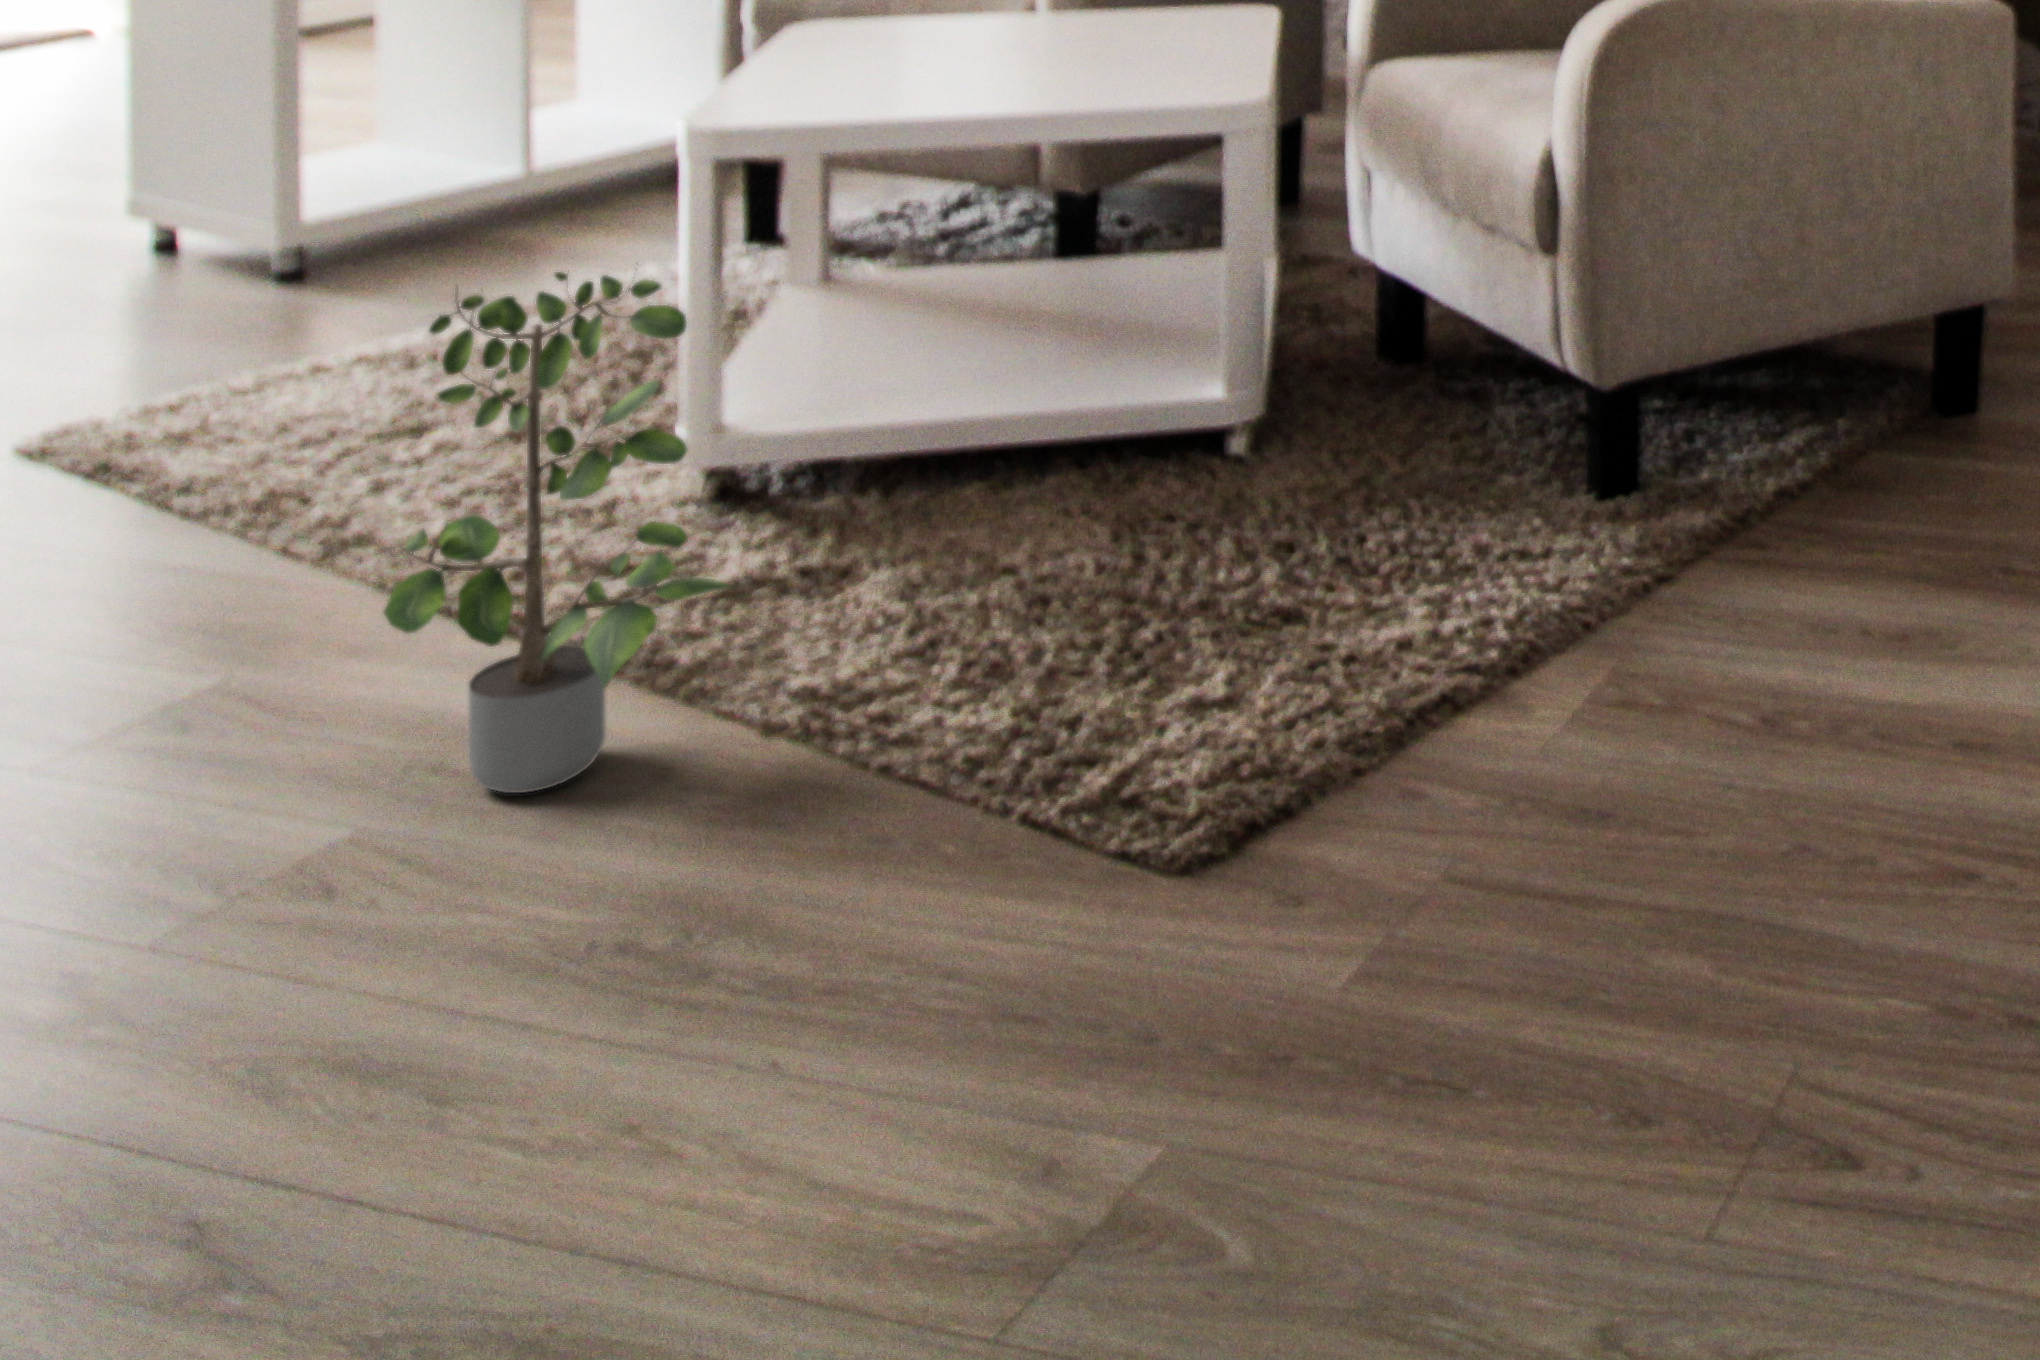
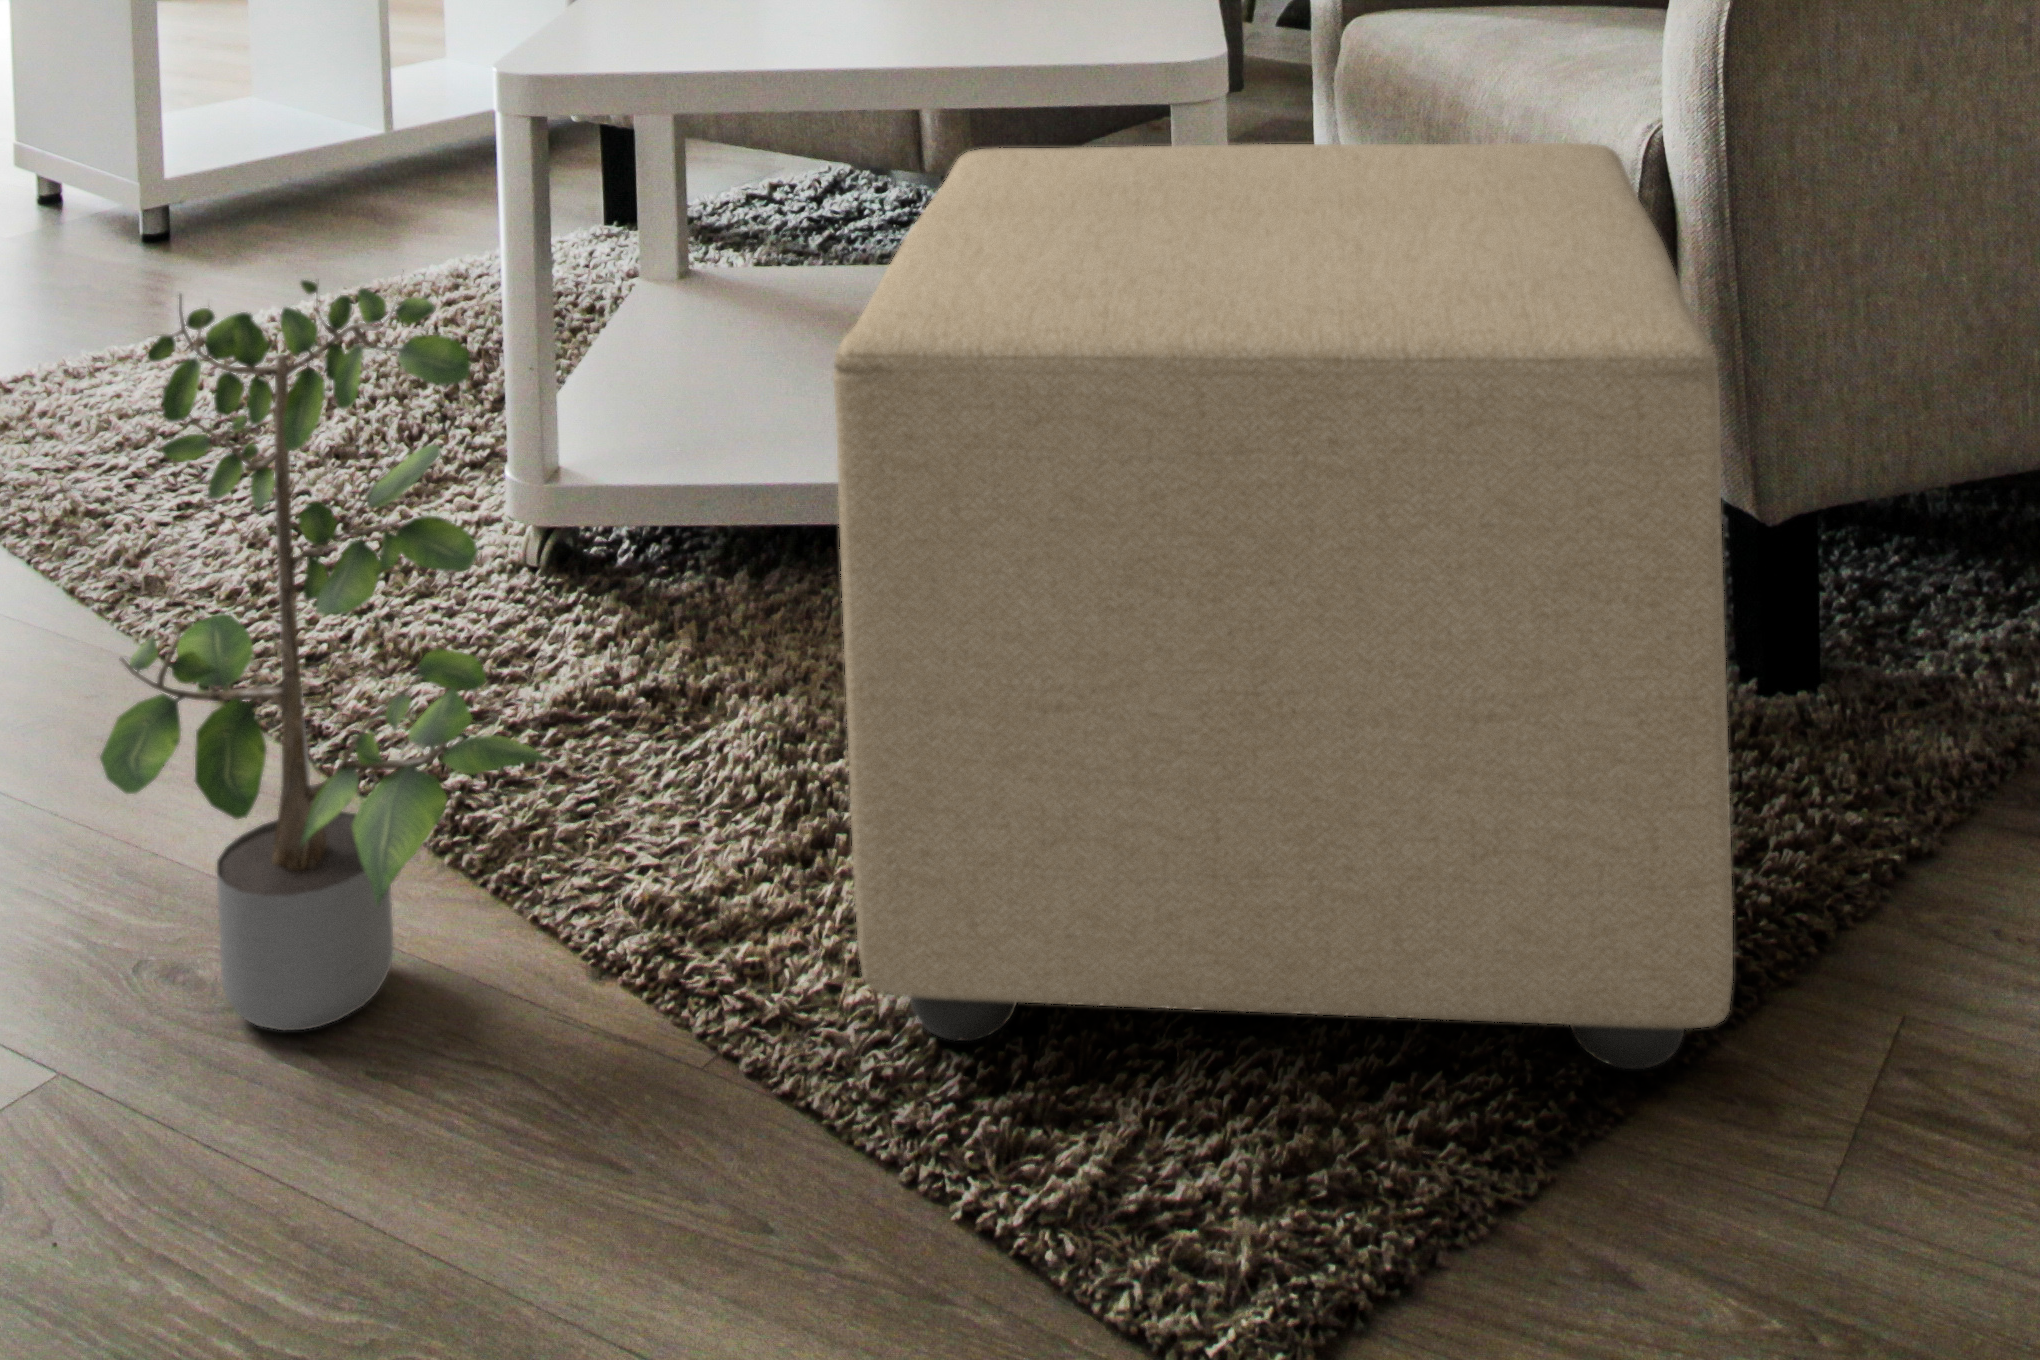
ottoman: none [956,149,1527,744] -> present [833,143,1733,1069]

